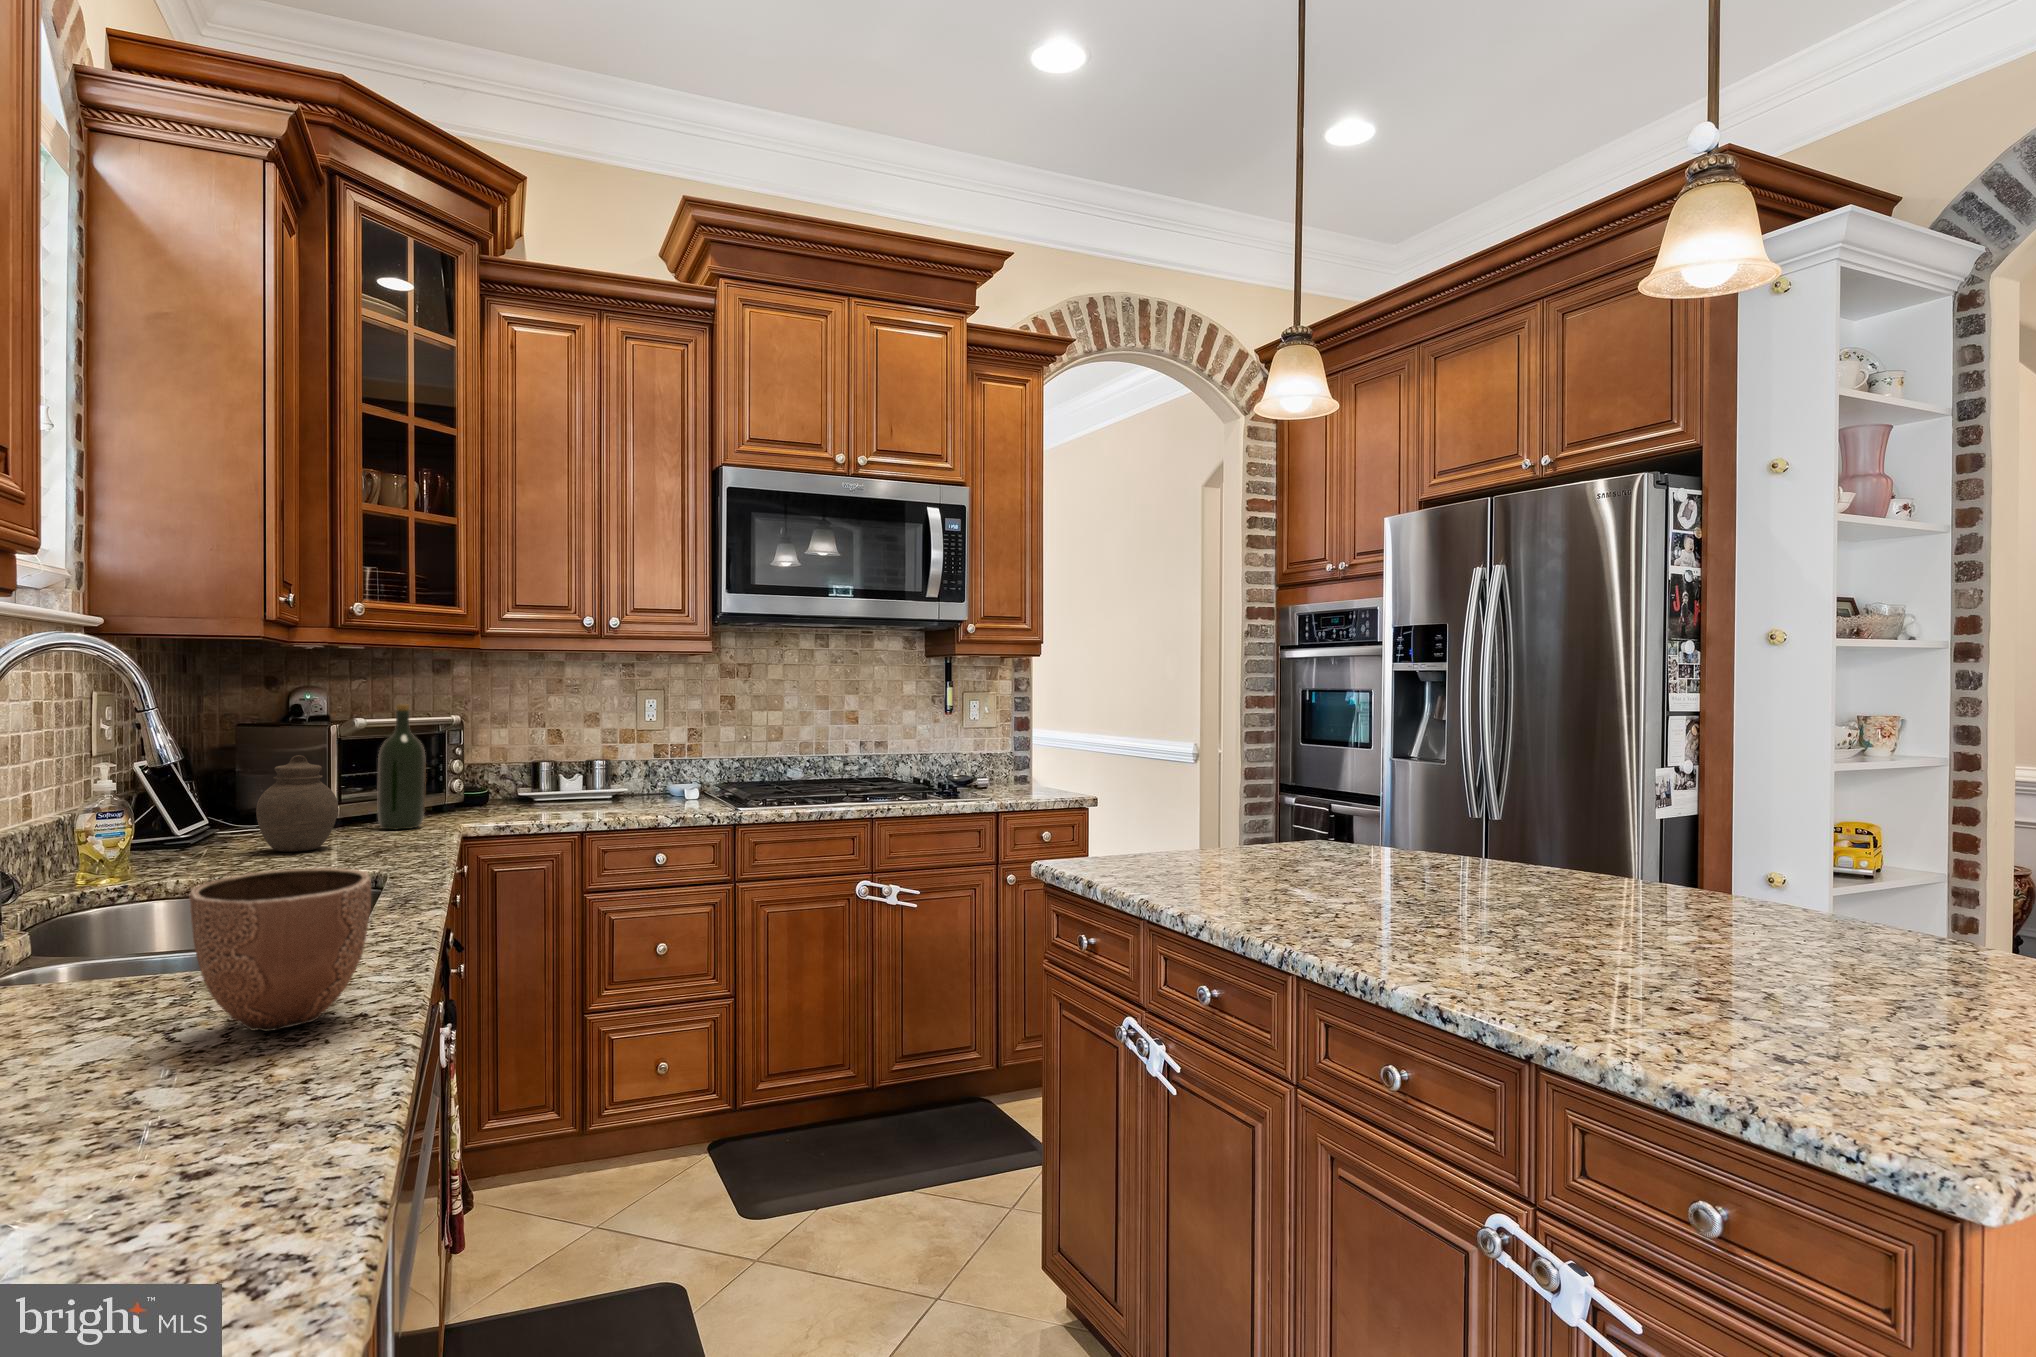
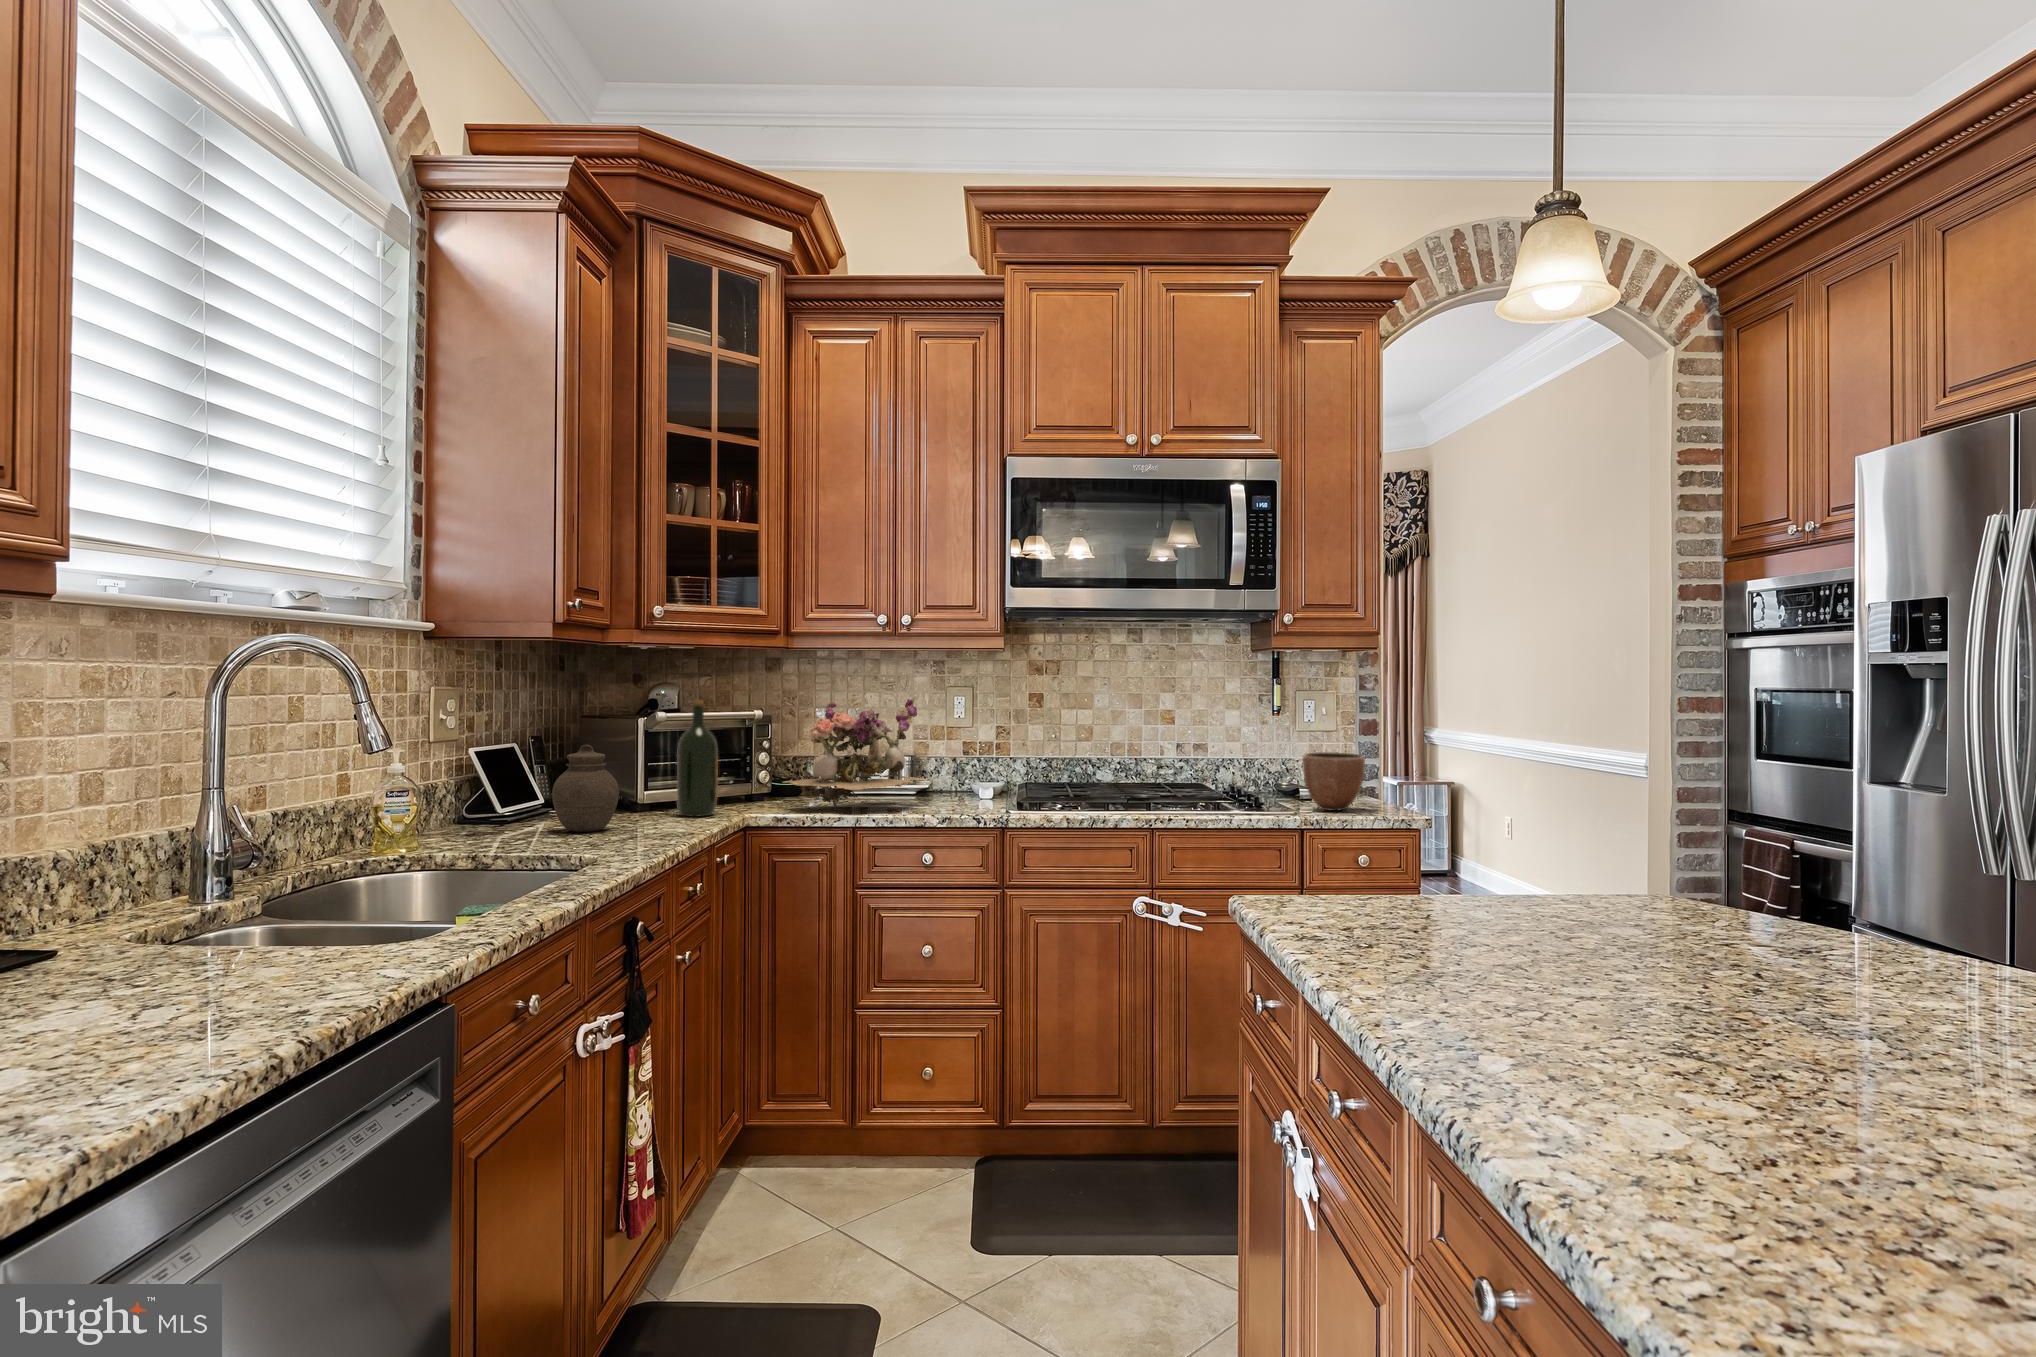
flower arrangement: none [488,698,642,813] -> present [783,696,927,806]
decorative bowl: present [190,868,371,1031] -> present [1303,752,1365,811]

